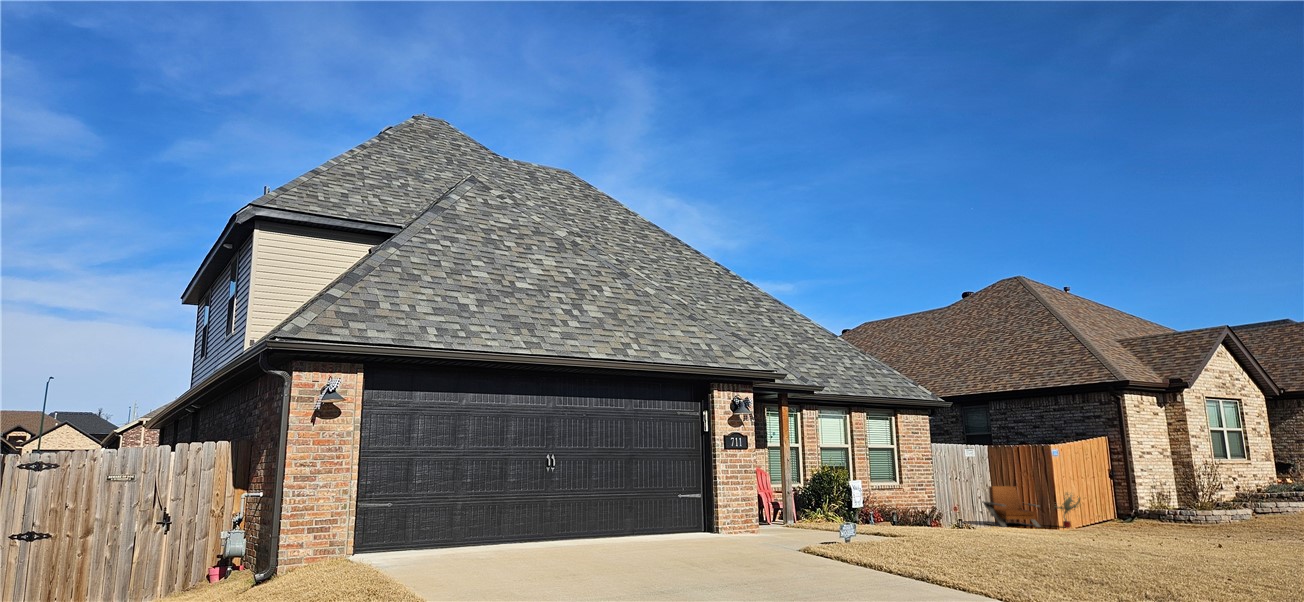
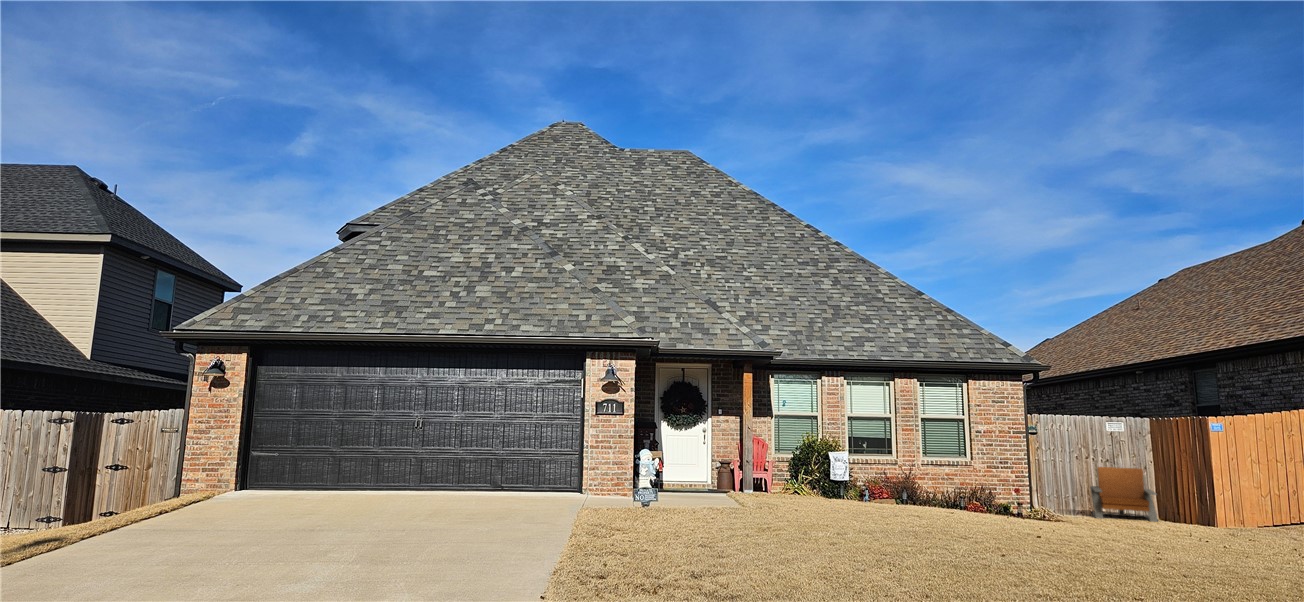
potted tree: present [1054,493,1080,528] -> none [1175,477,1213,526]

